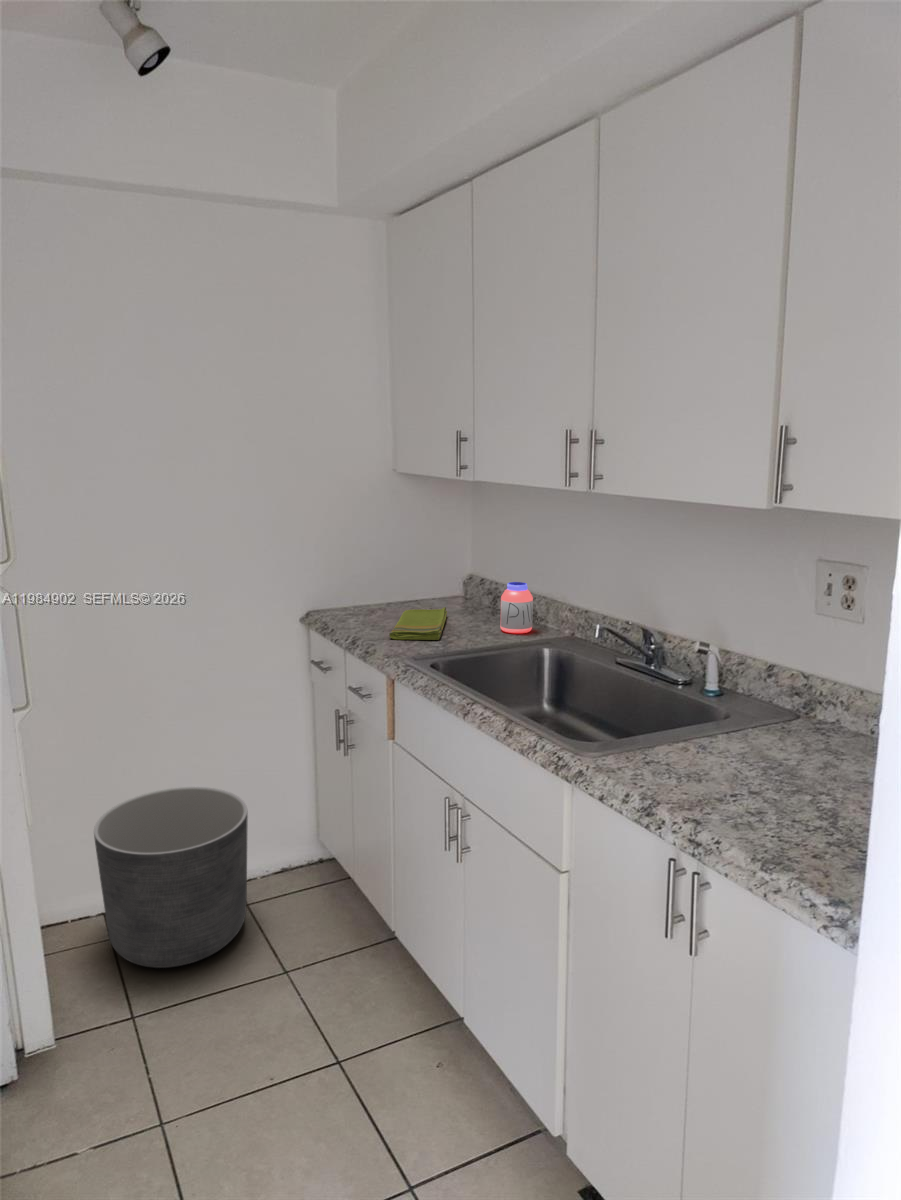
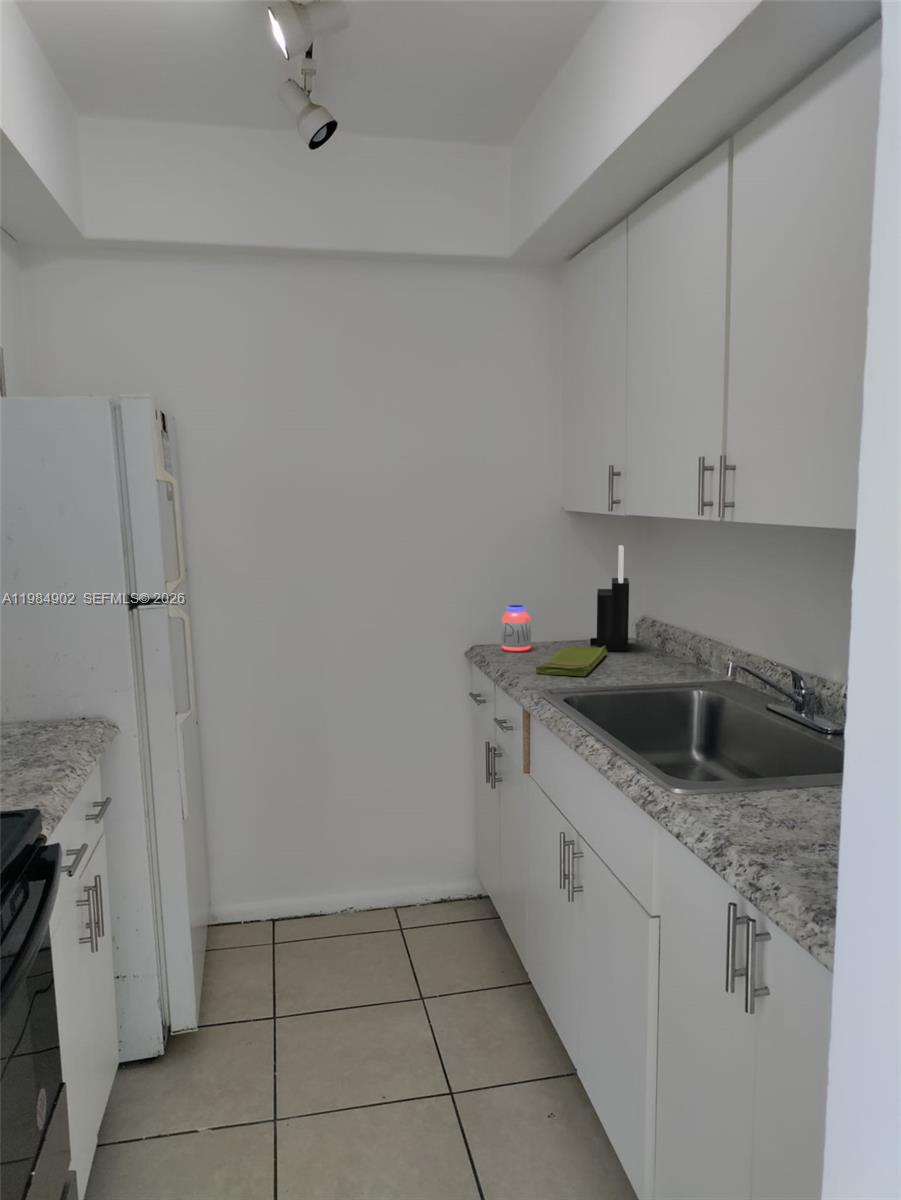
knife block: none [426,508,465,612] -> present [590,545,629,652]
jar: present [500,582,533,633] -> present [502,605,531,651]
planter: present [94,787,248,968] -> none [260,807,398,976]

